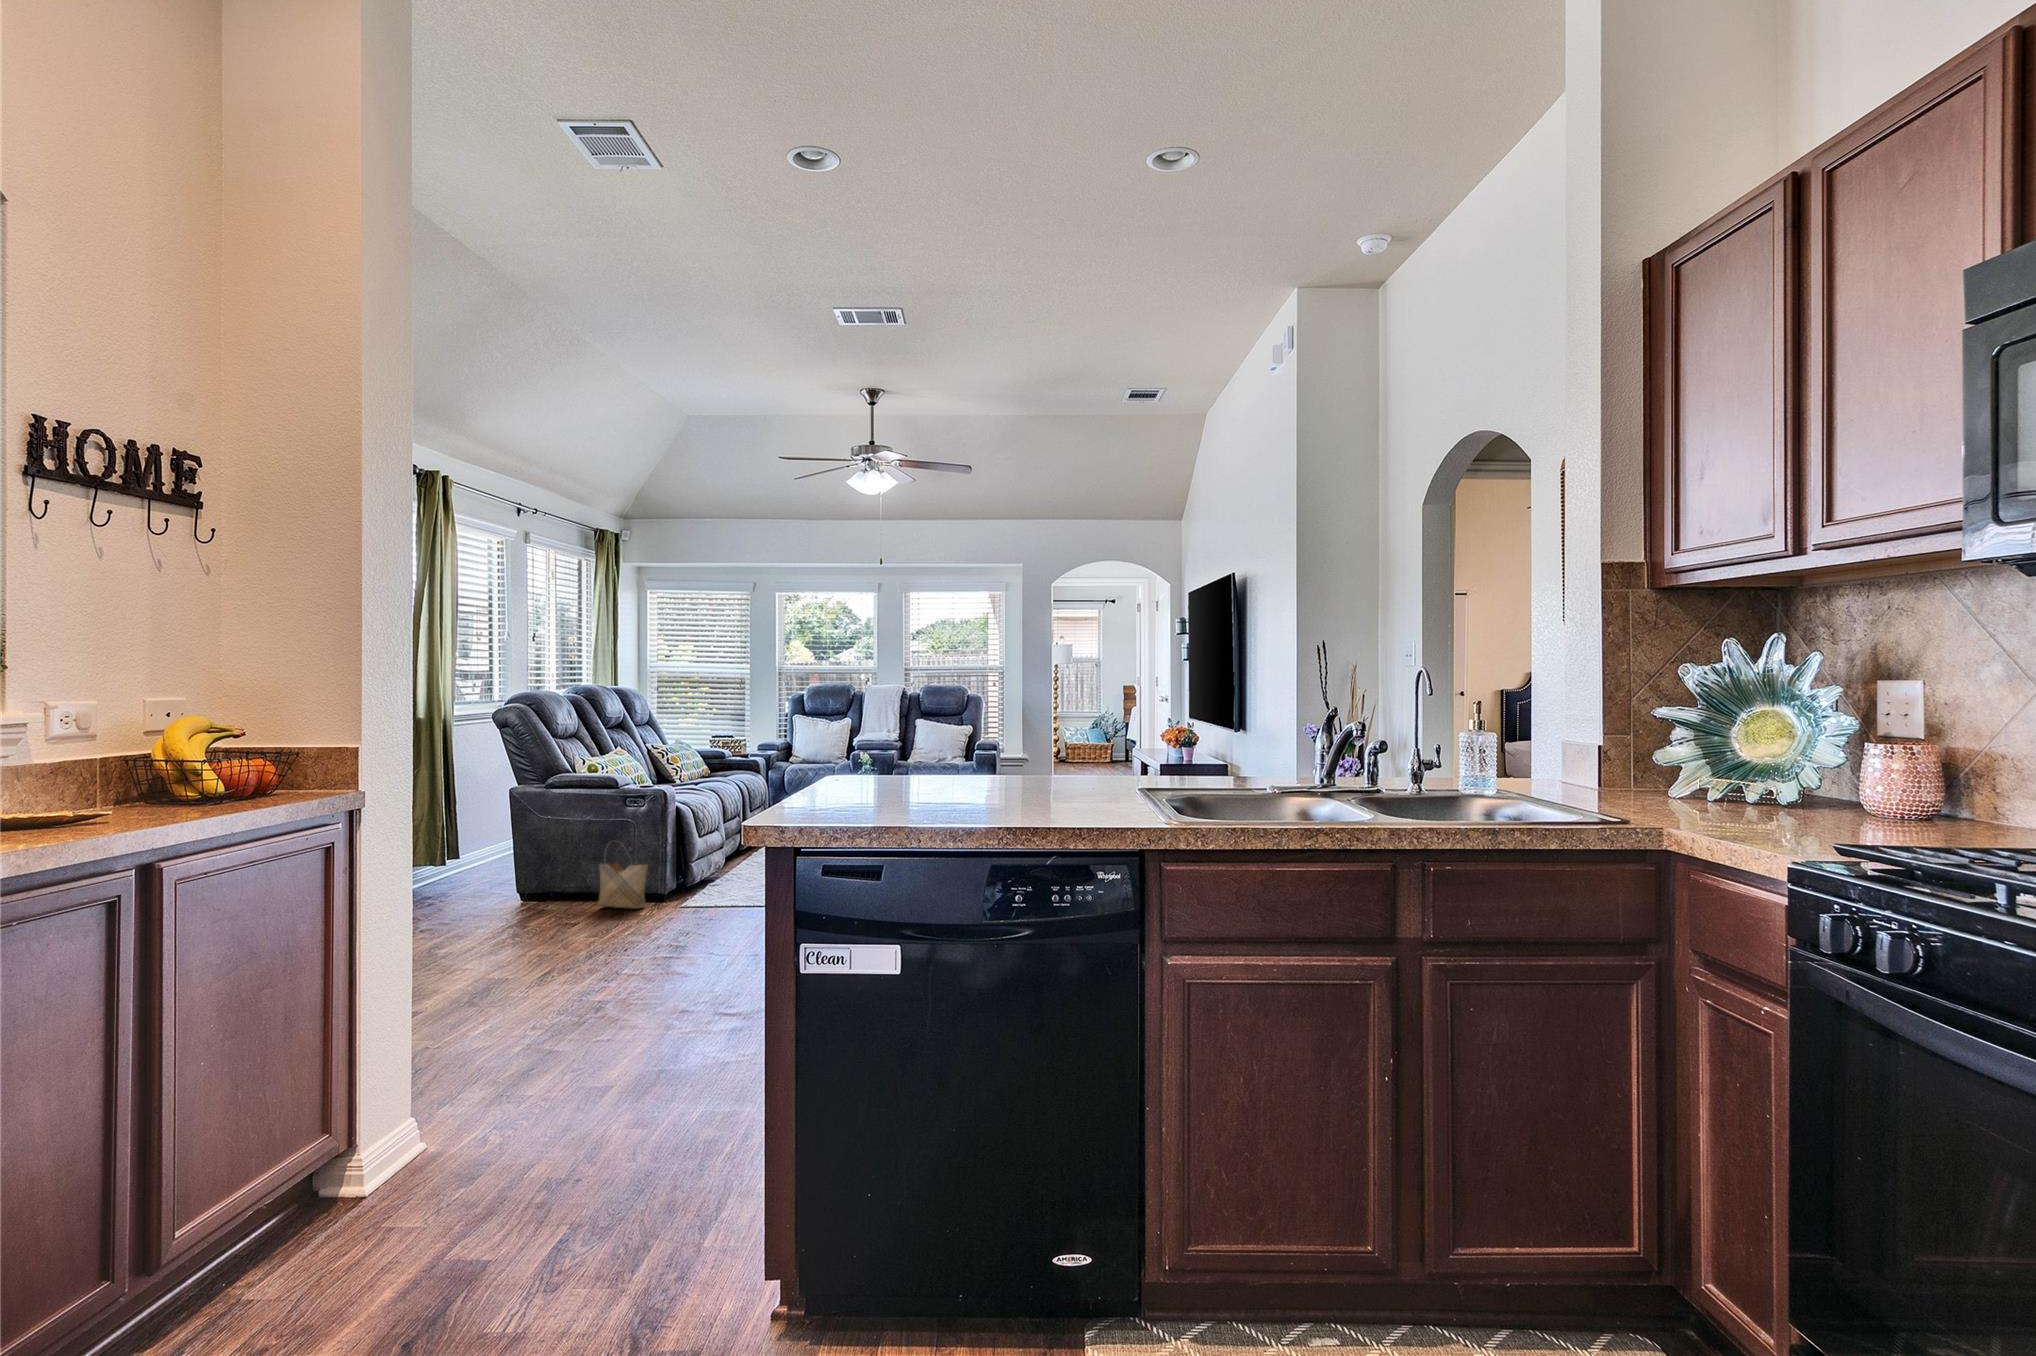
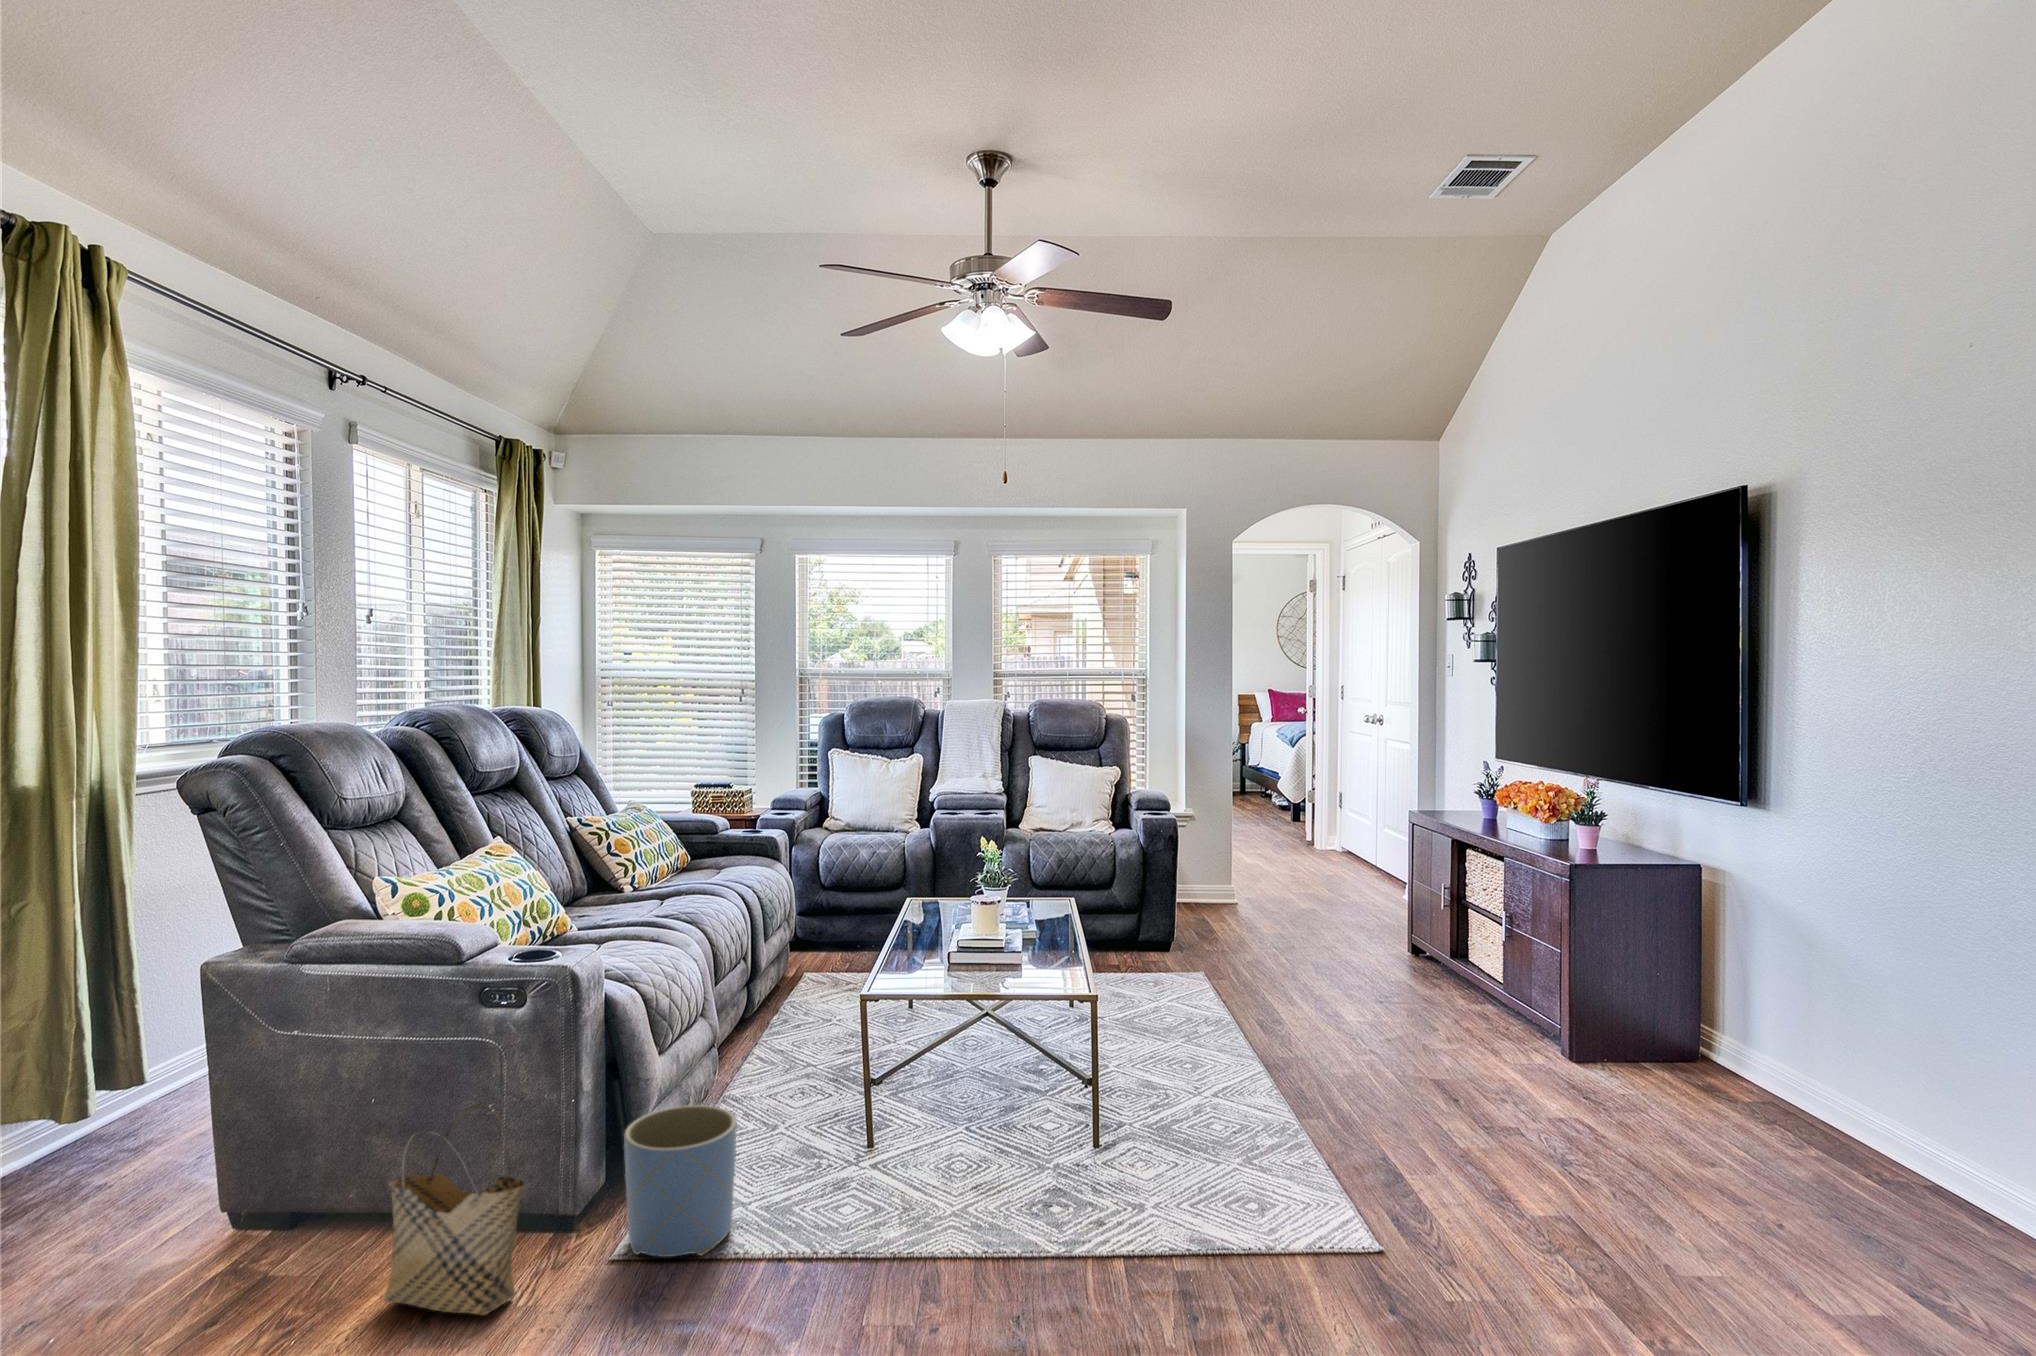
planter: none [685,850,729,901] -> present [624,1105,737,1257]

